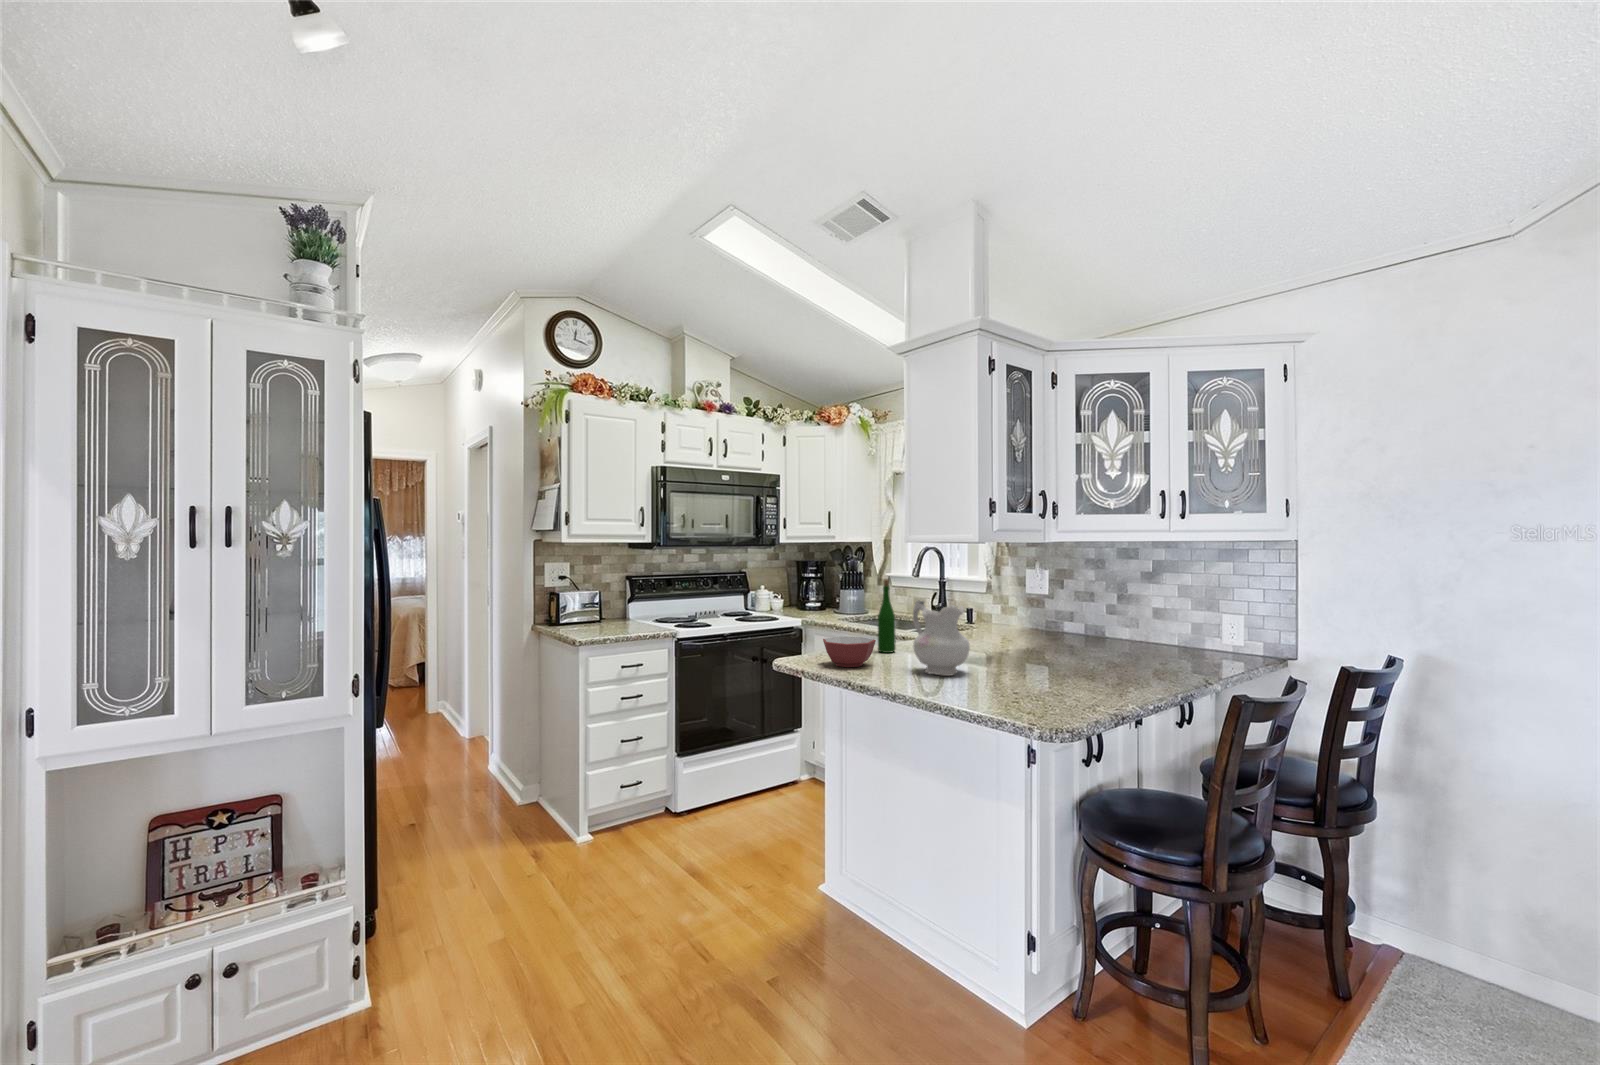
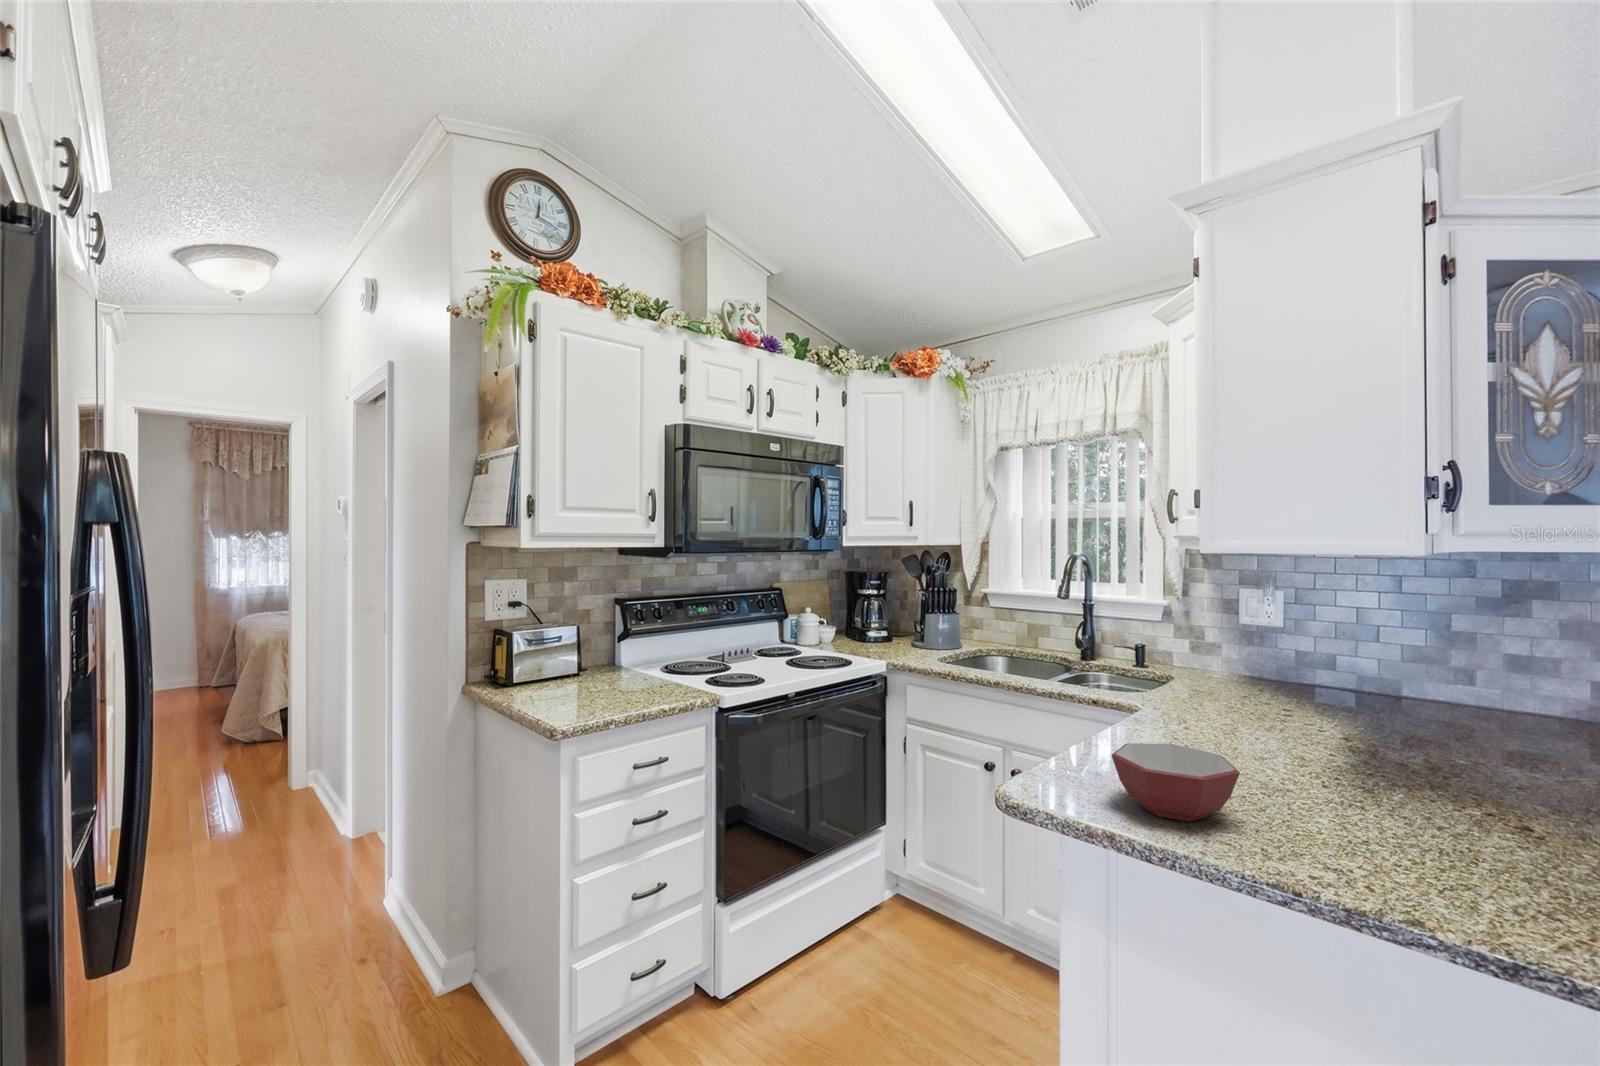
wine bottle: present [878,580,896,653] -> none [1142,622,1181,758]
ceramic pitcher: present [913,601,970,676] -> none [1316,678,1496,855]

